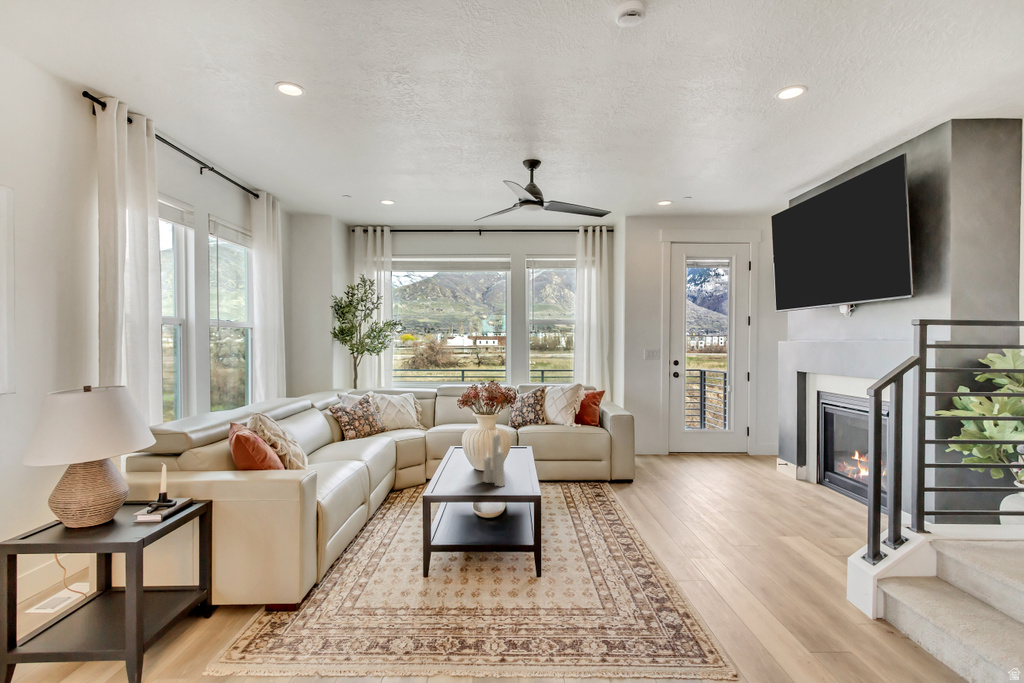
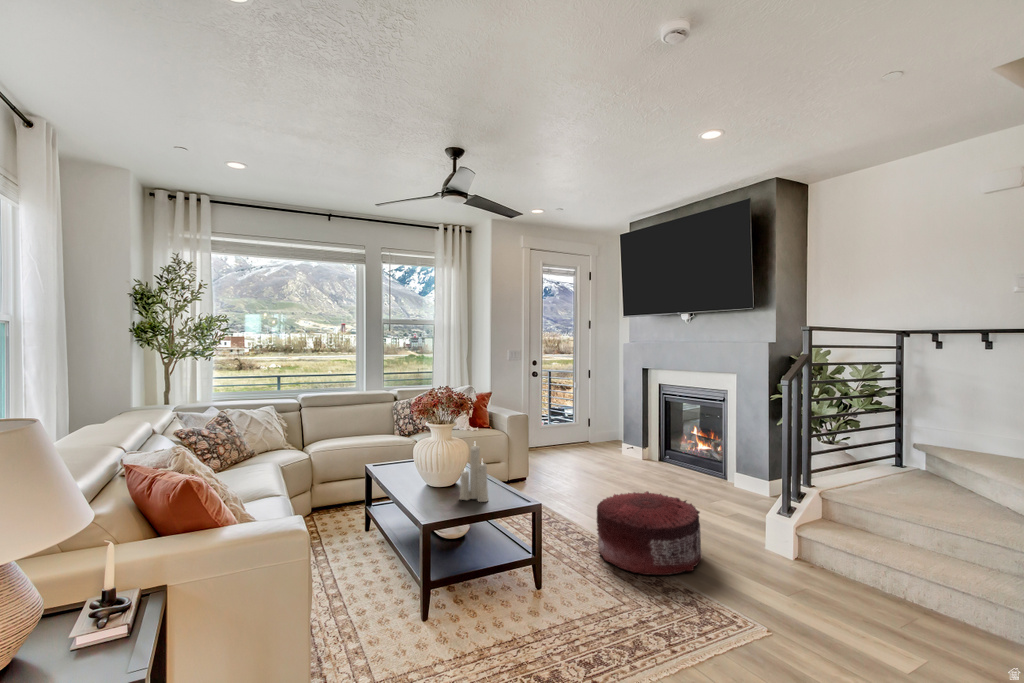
pouf: none [626,503,747,598] -> present [597,491,702,575]

